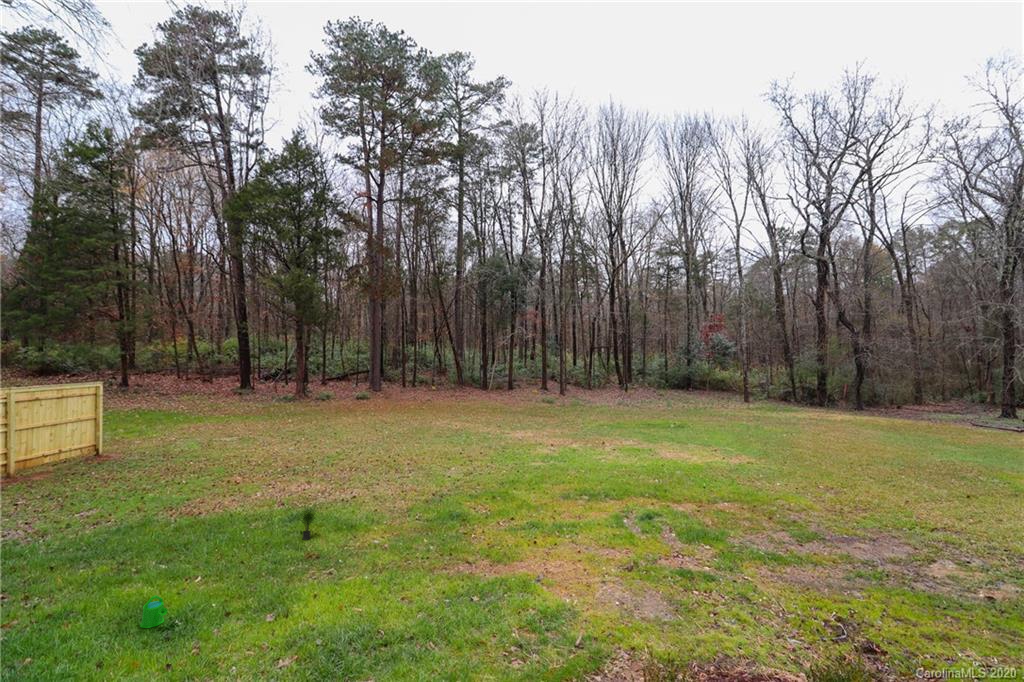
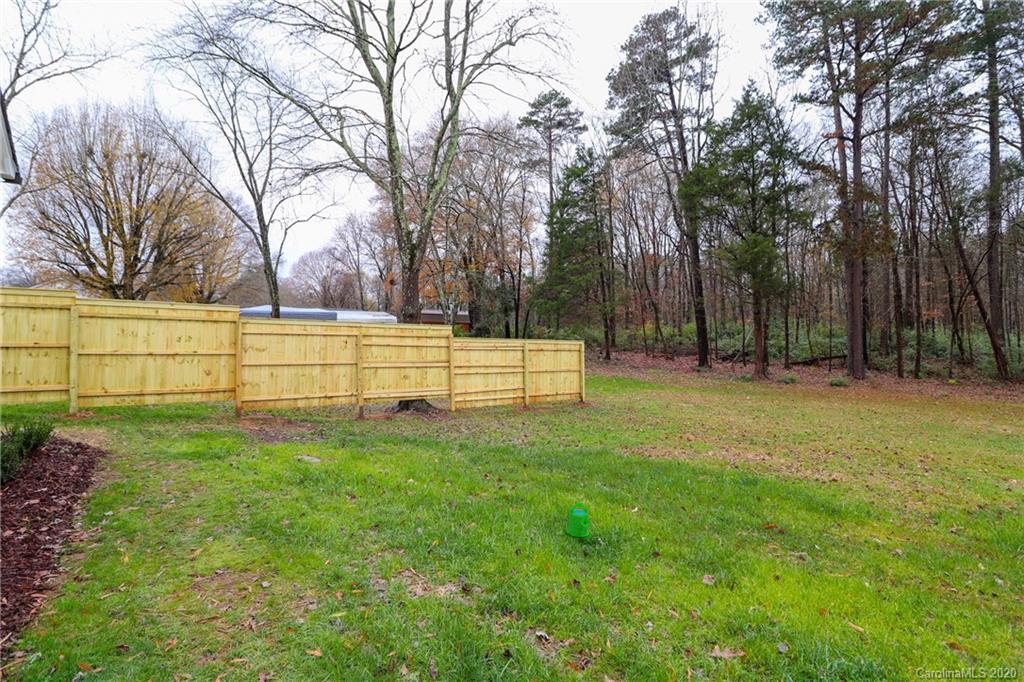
potted plant: present [295,505,316,540] -> none [742,453,783,505]

